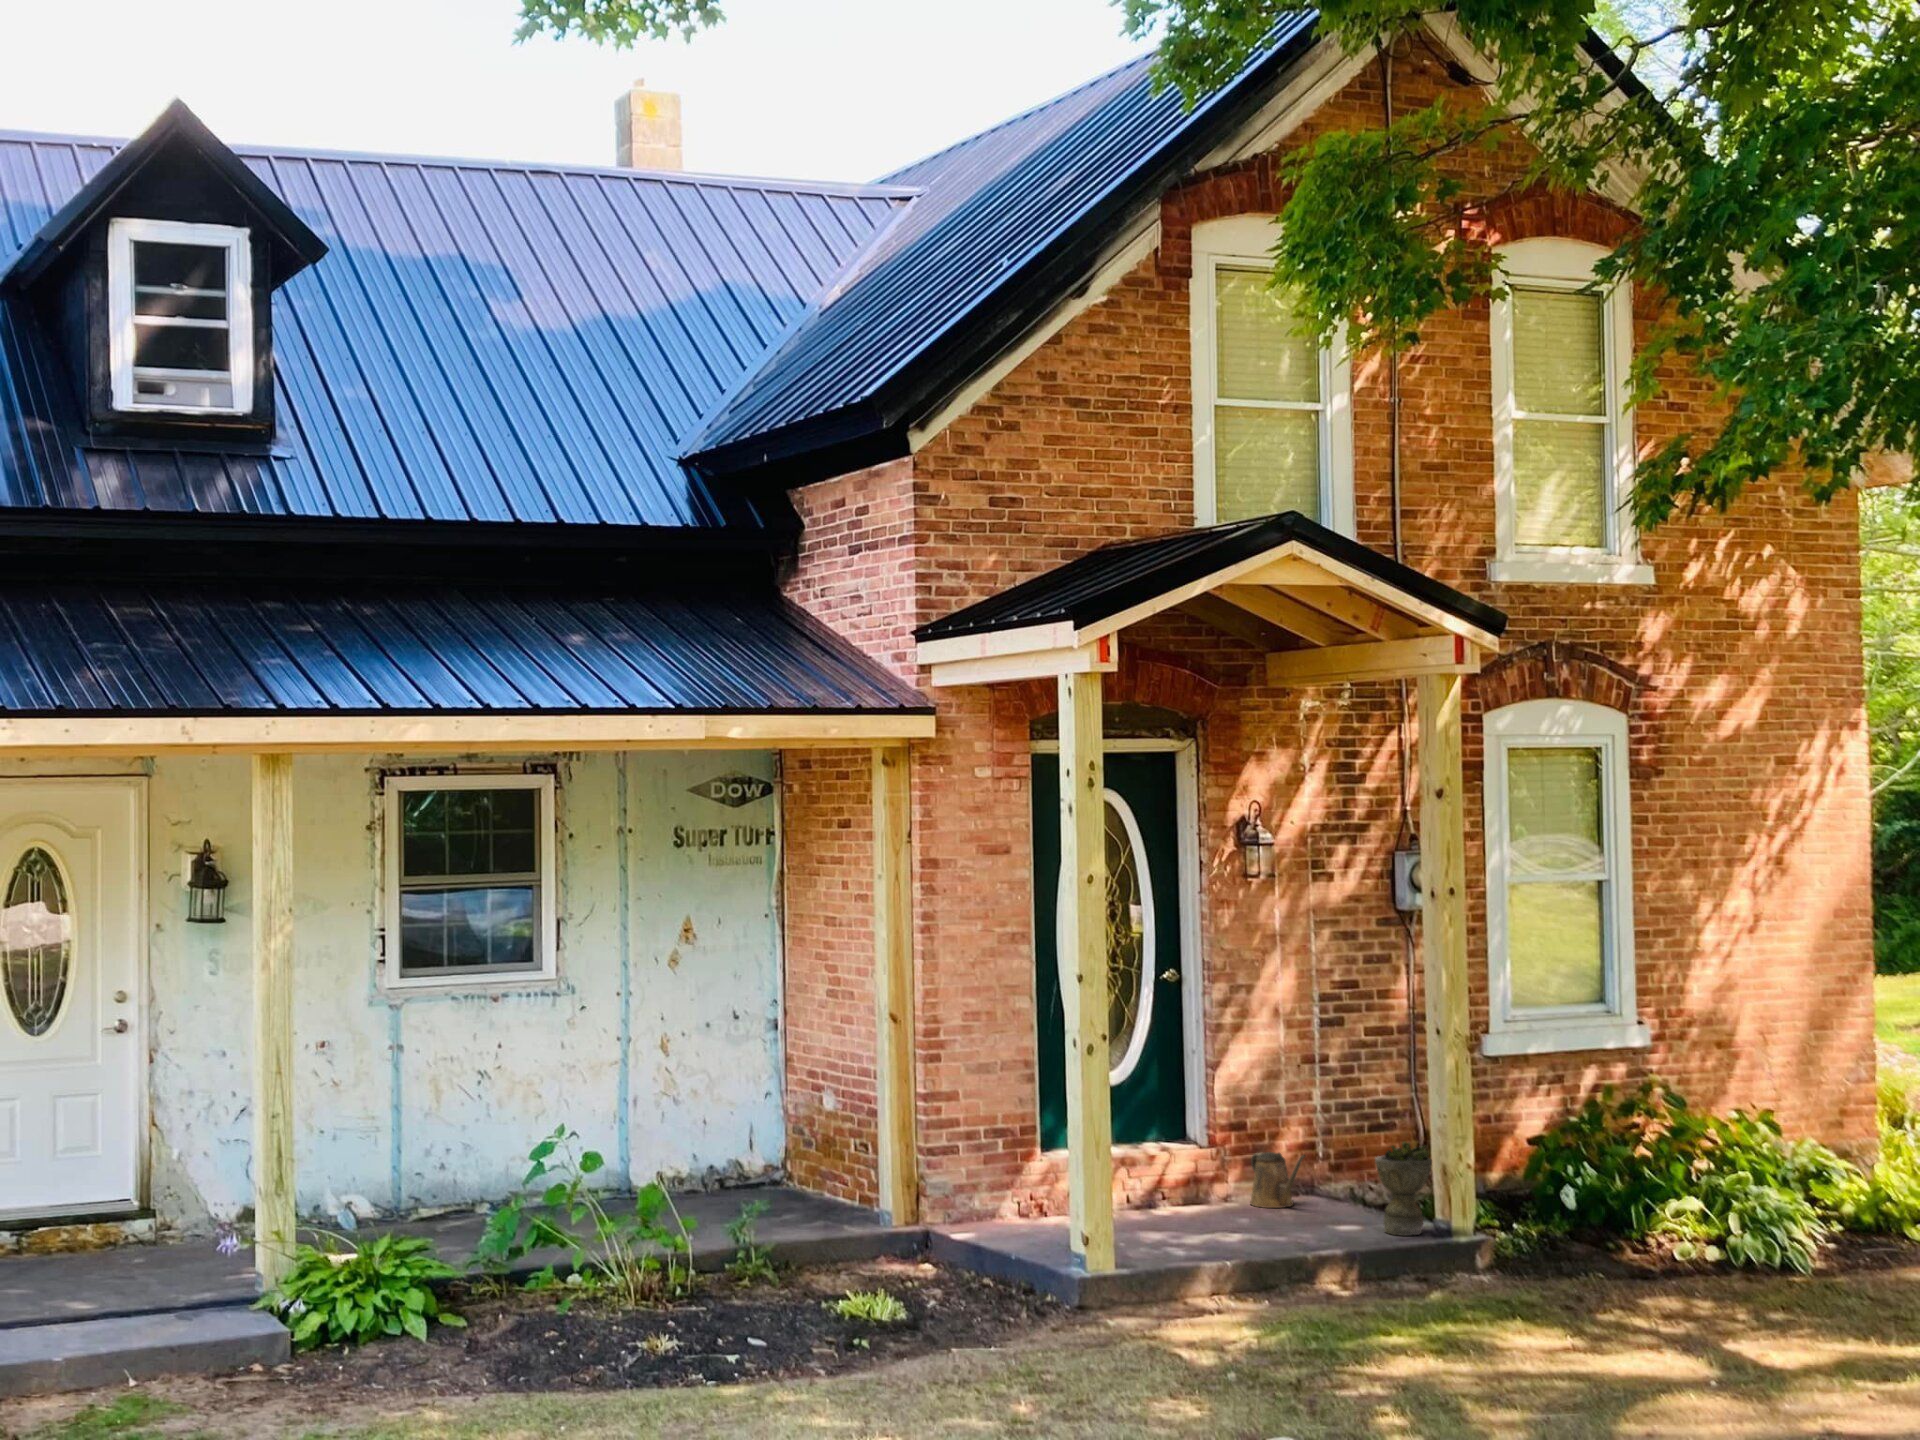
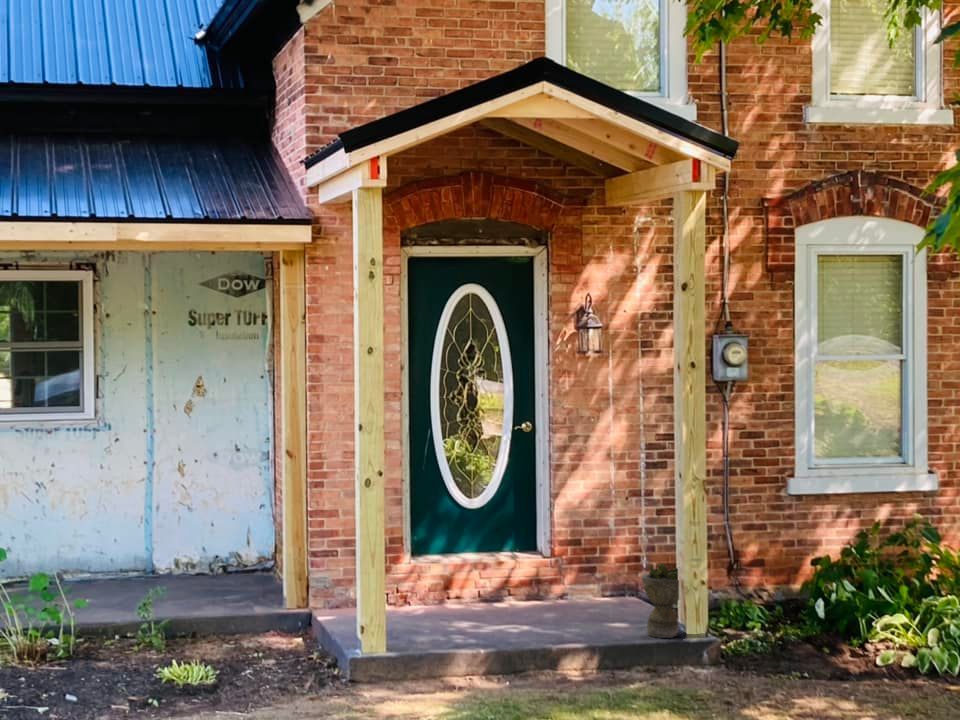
watering can: present [1250,1152,1305,1208] -> none [576,563,611,606]

